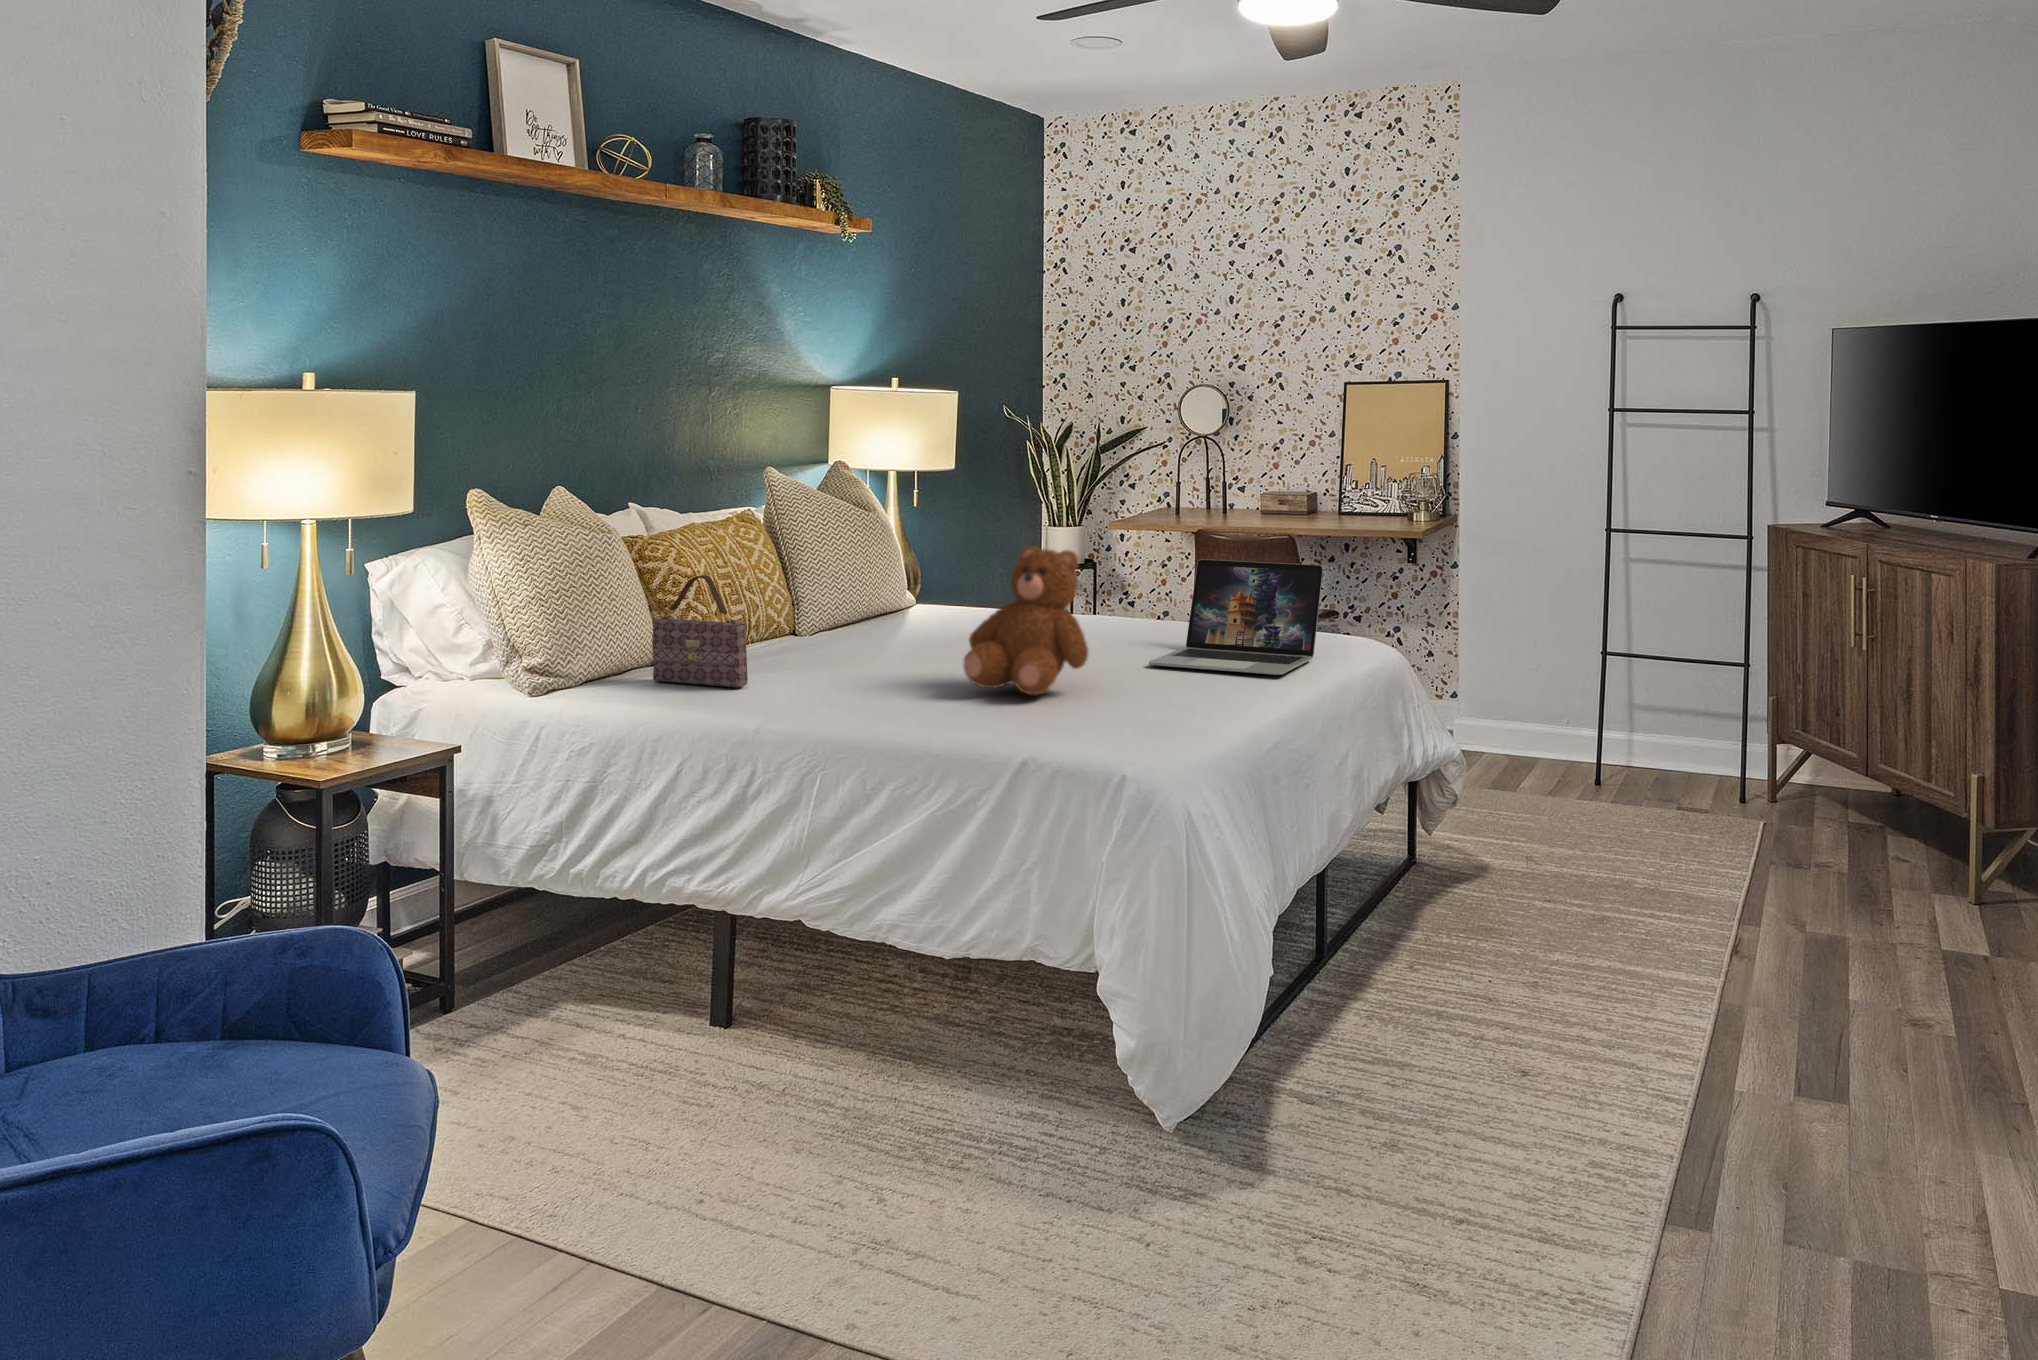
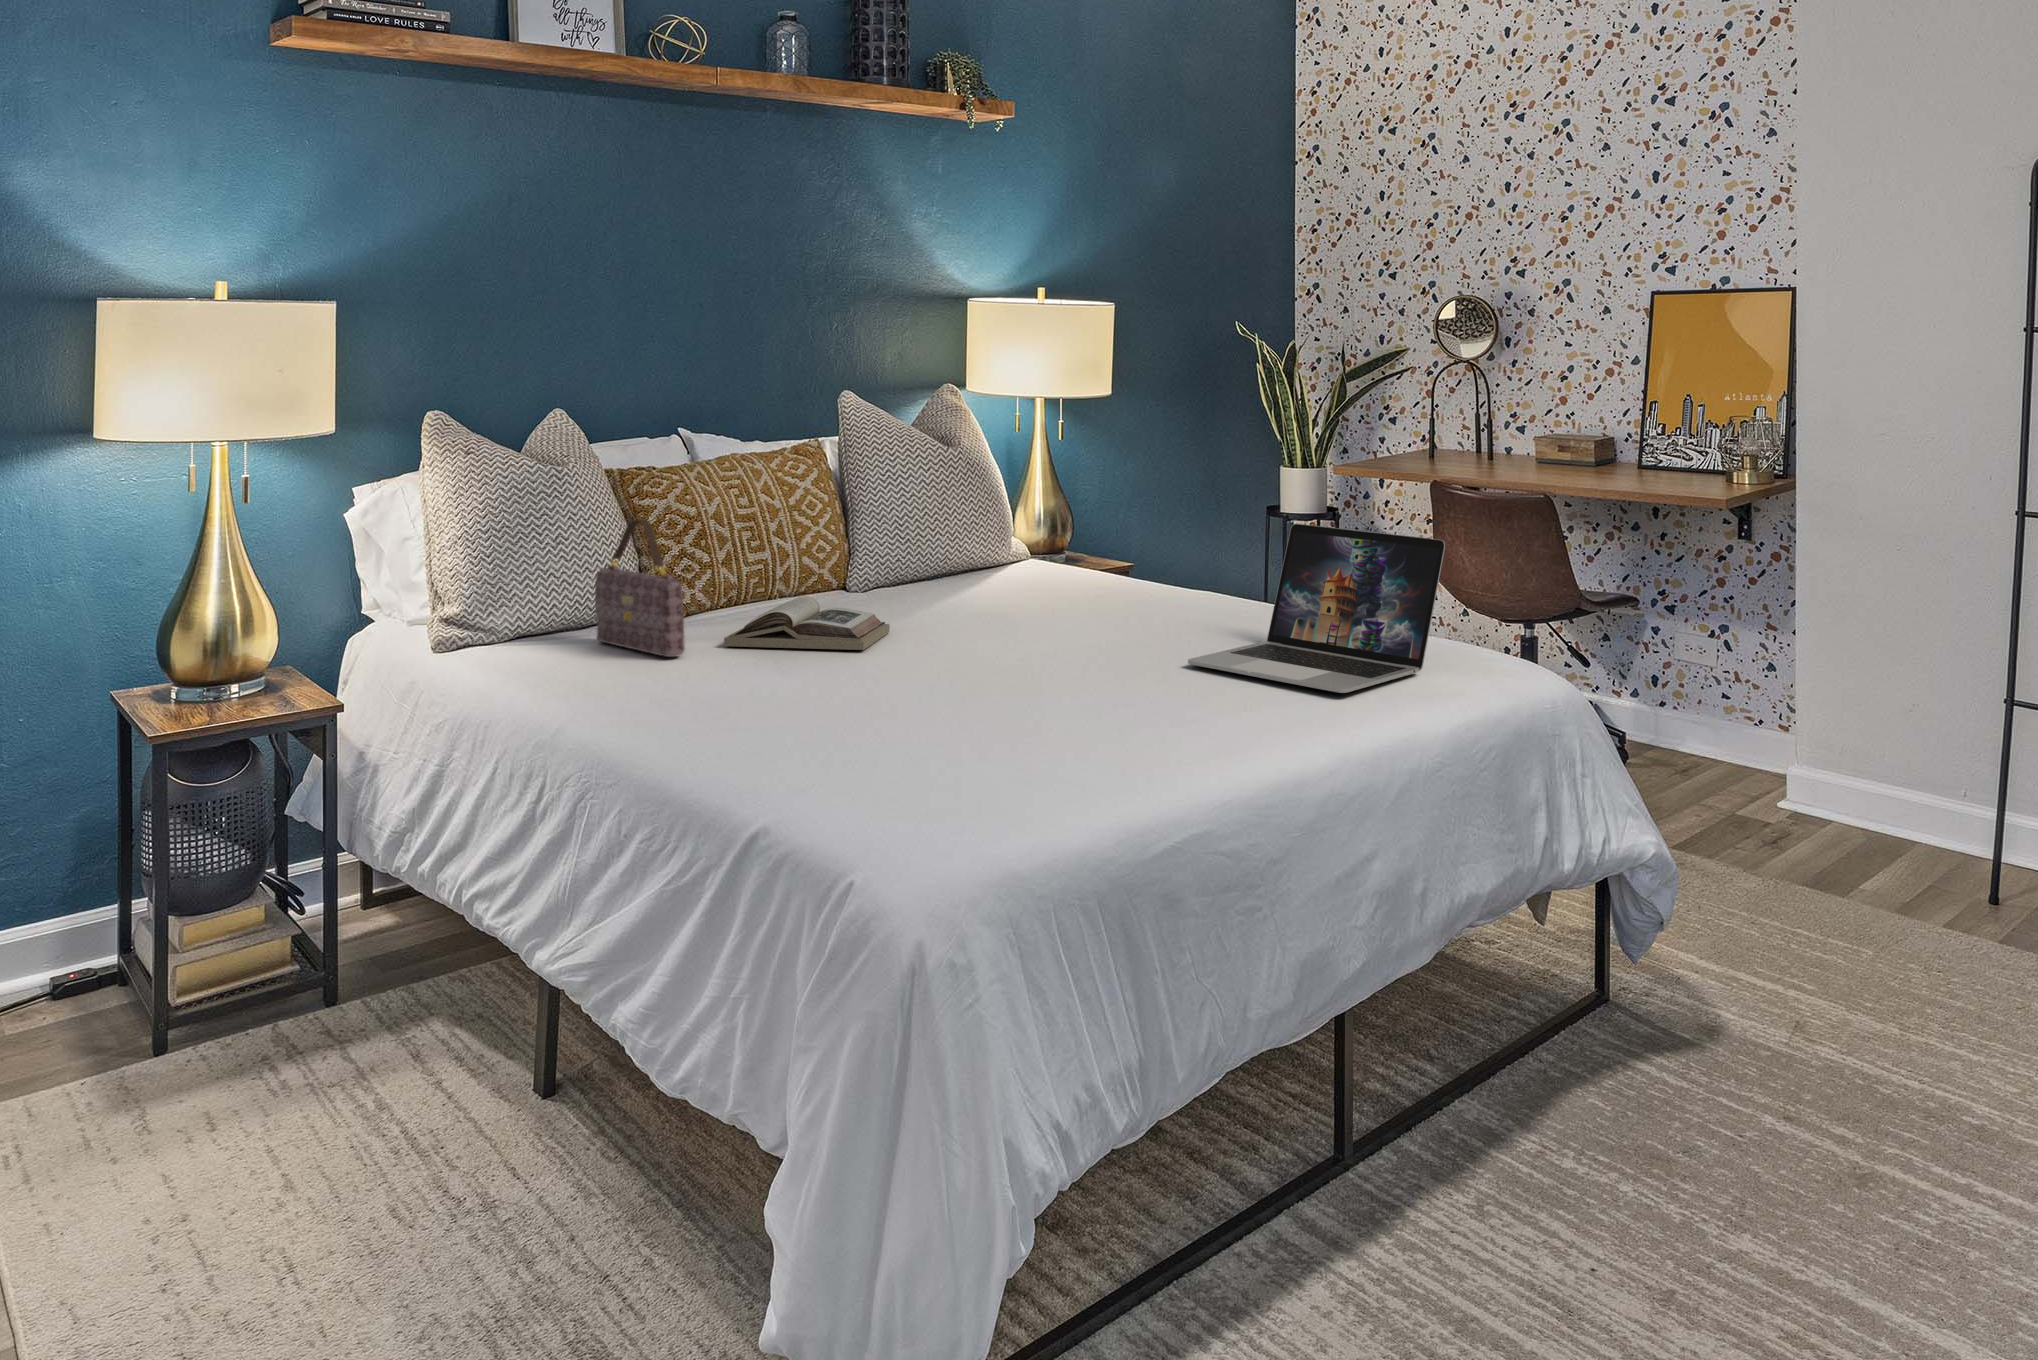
teddy bear: present [963,546,1088,695] -> none [902,498,1069,700]
book: none [770,635,890,677] -> present [724,596,890,650]

